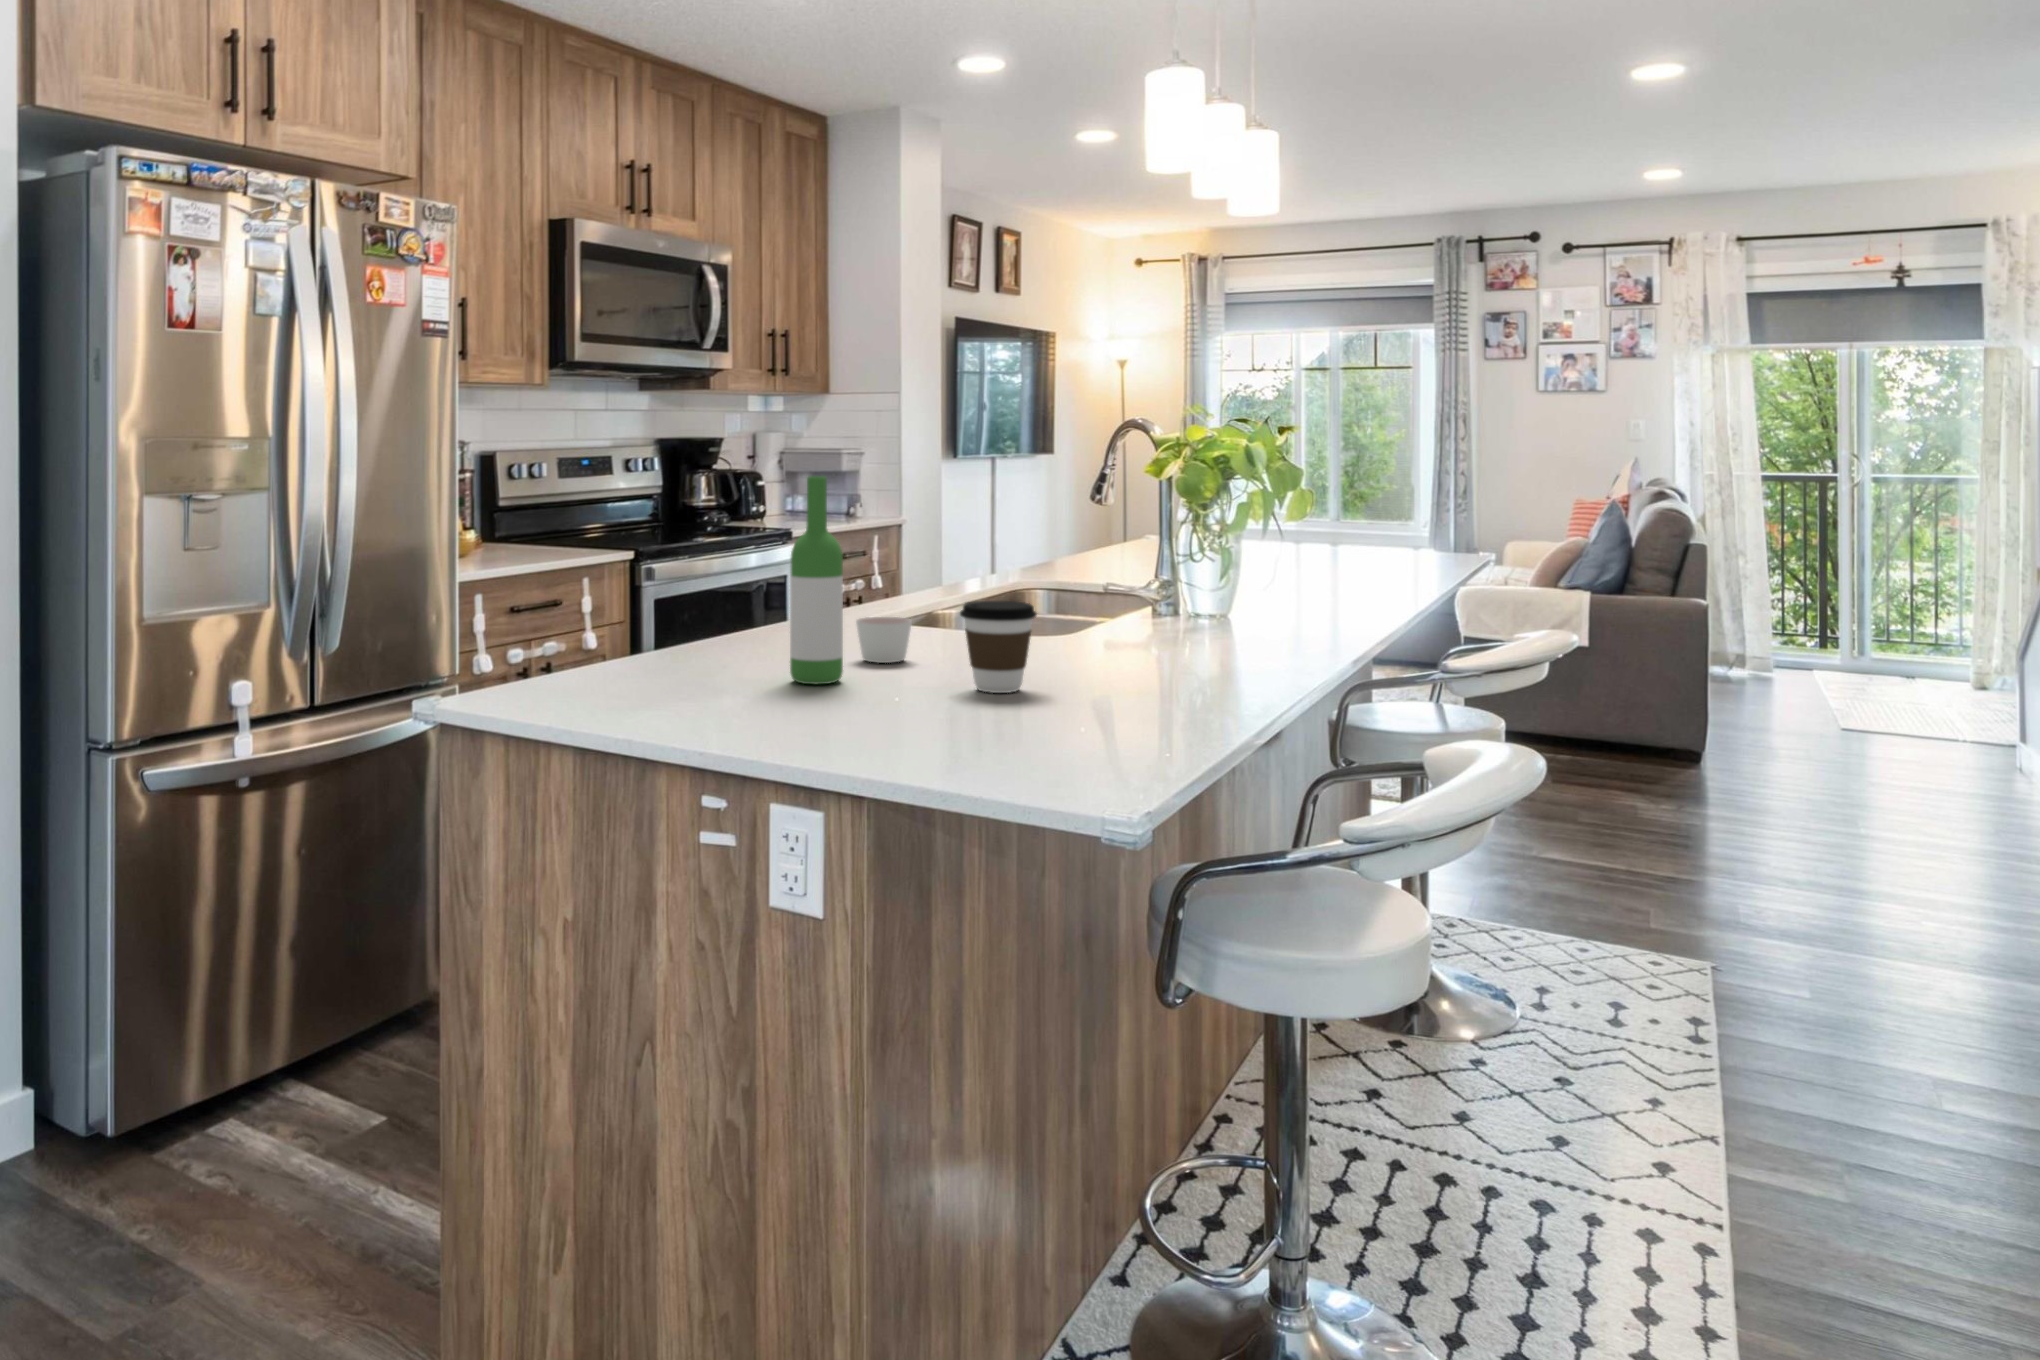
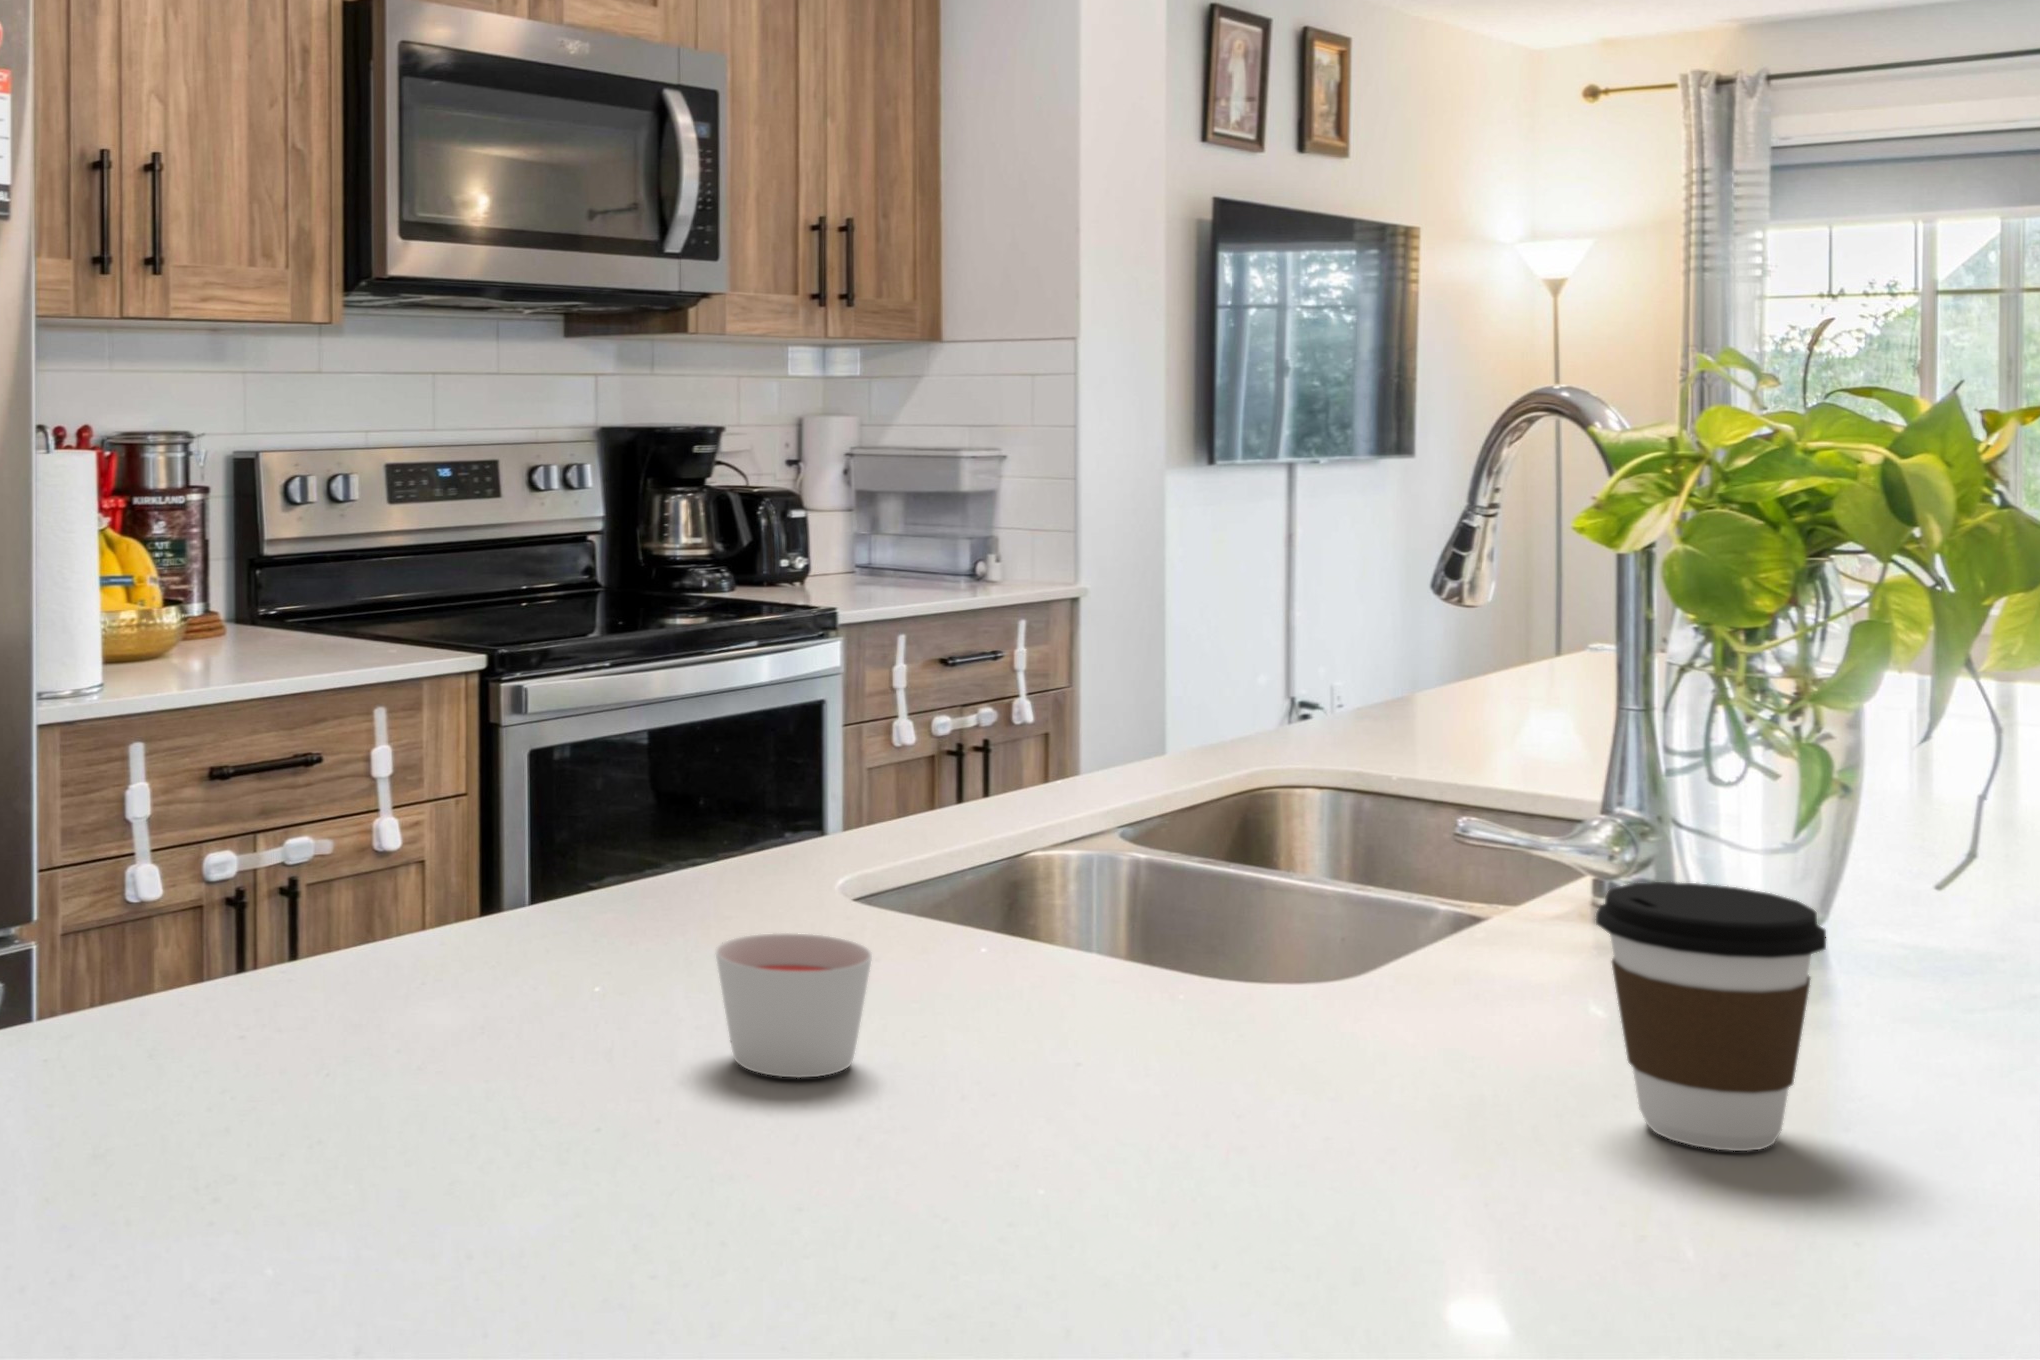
wine bottle: present [790,476,843,684] -> none [465,559,618,1175]
coffee cup: present [960,601,1037,693] -> present [1596,882,1826,1151]

